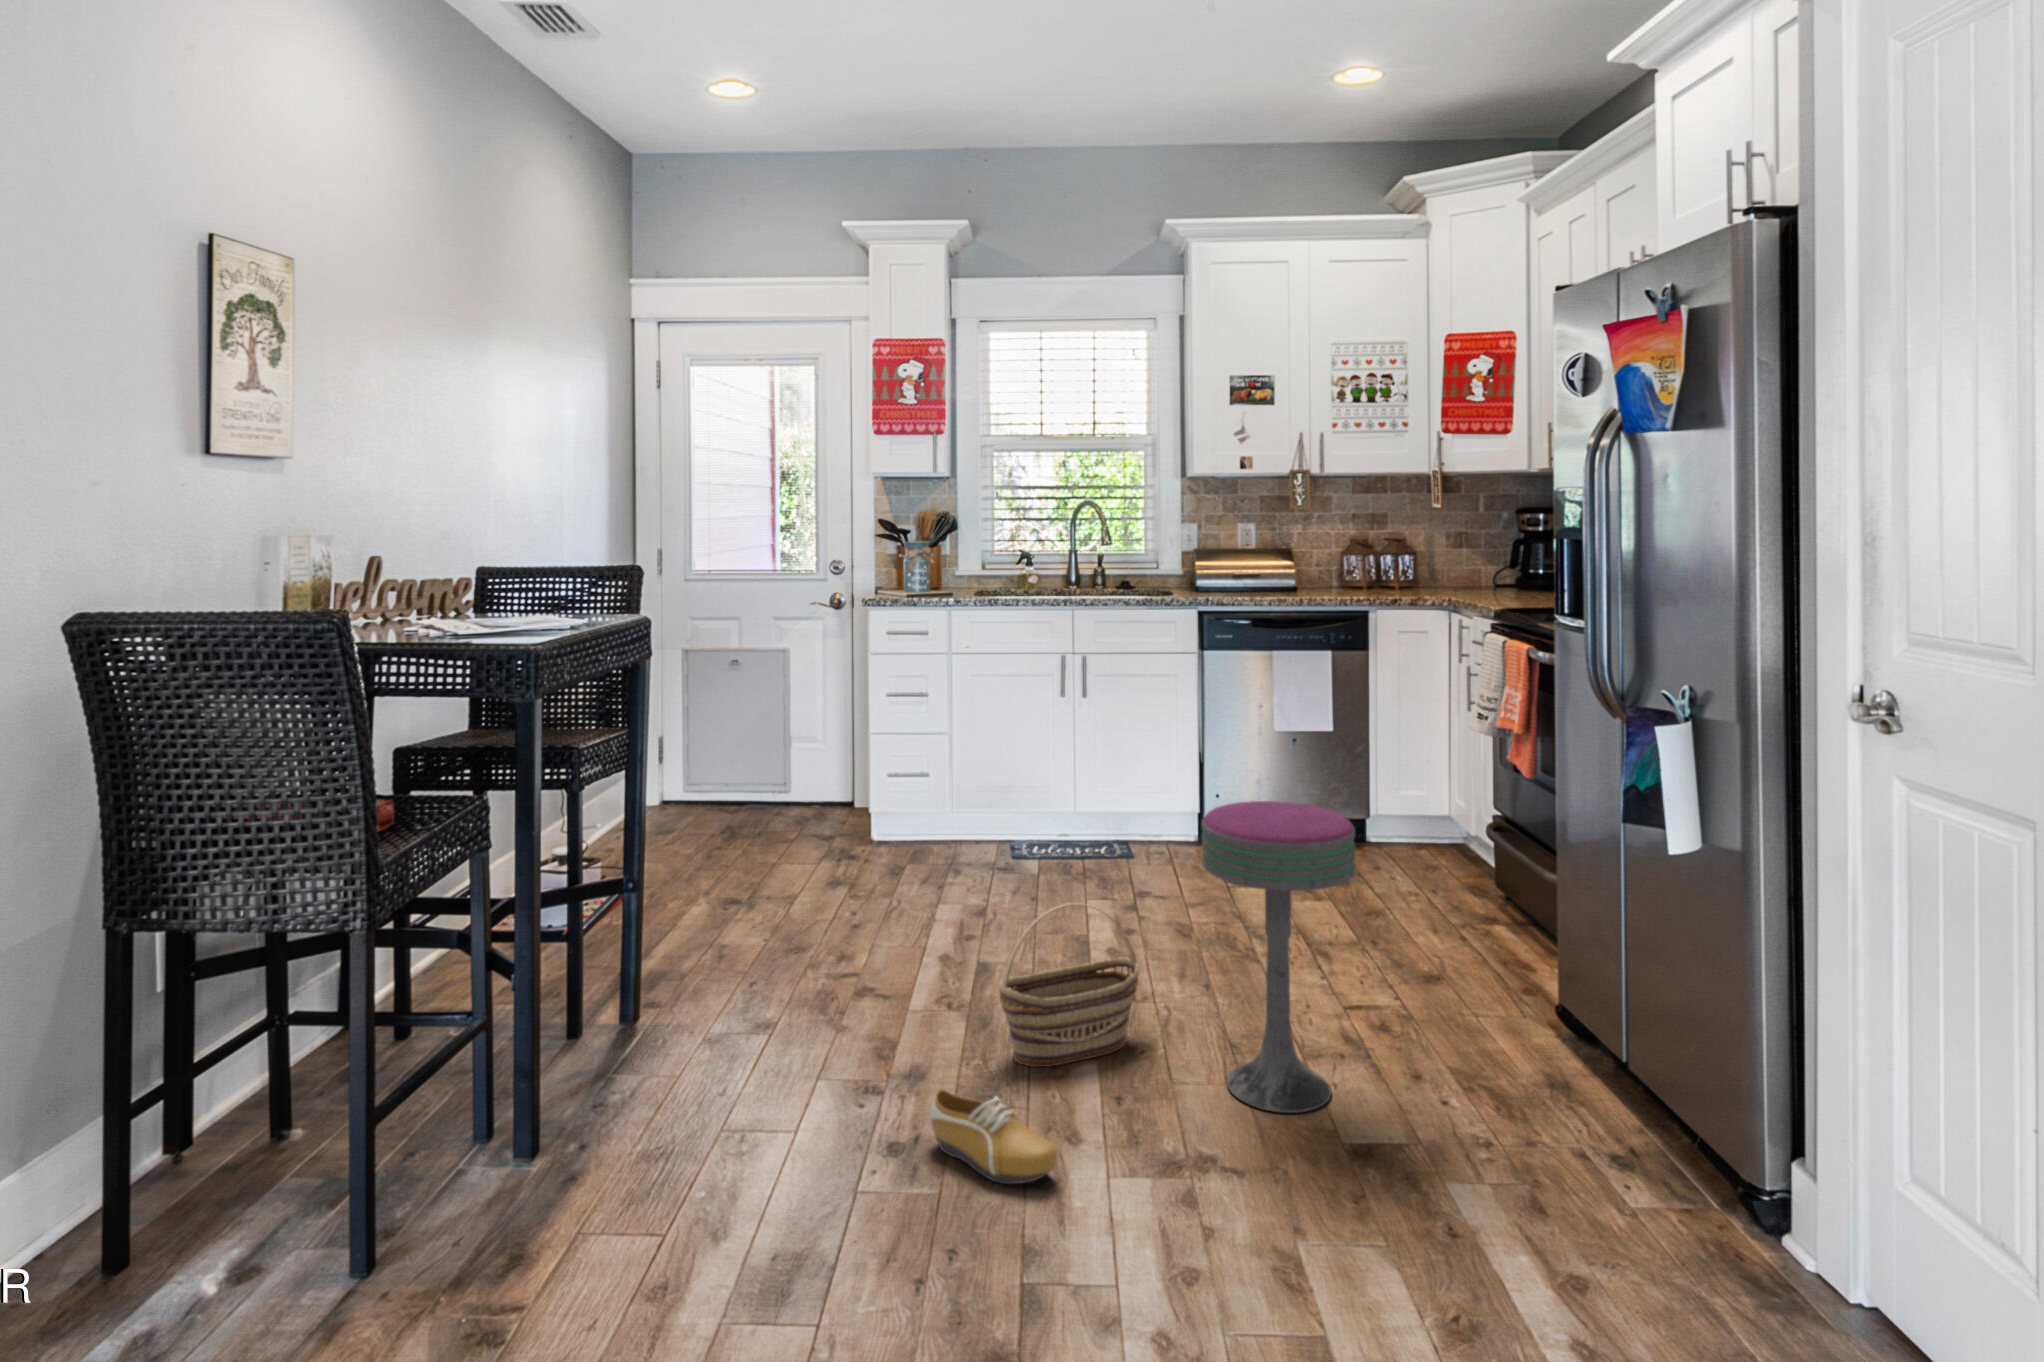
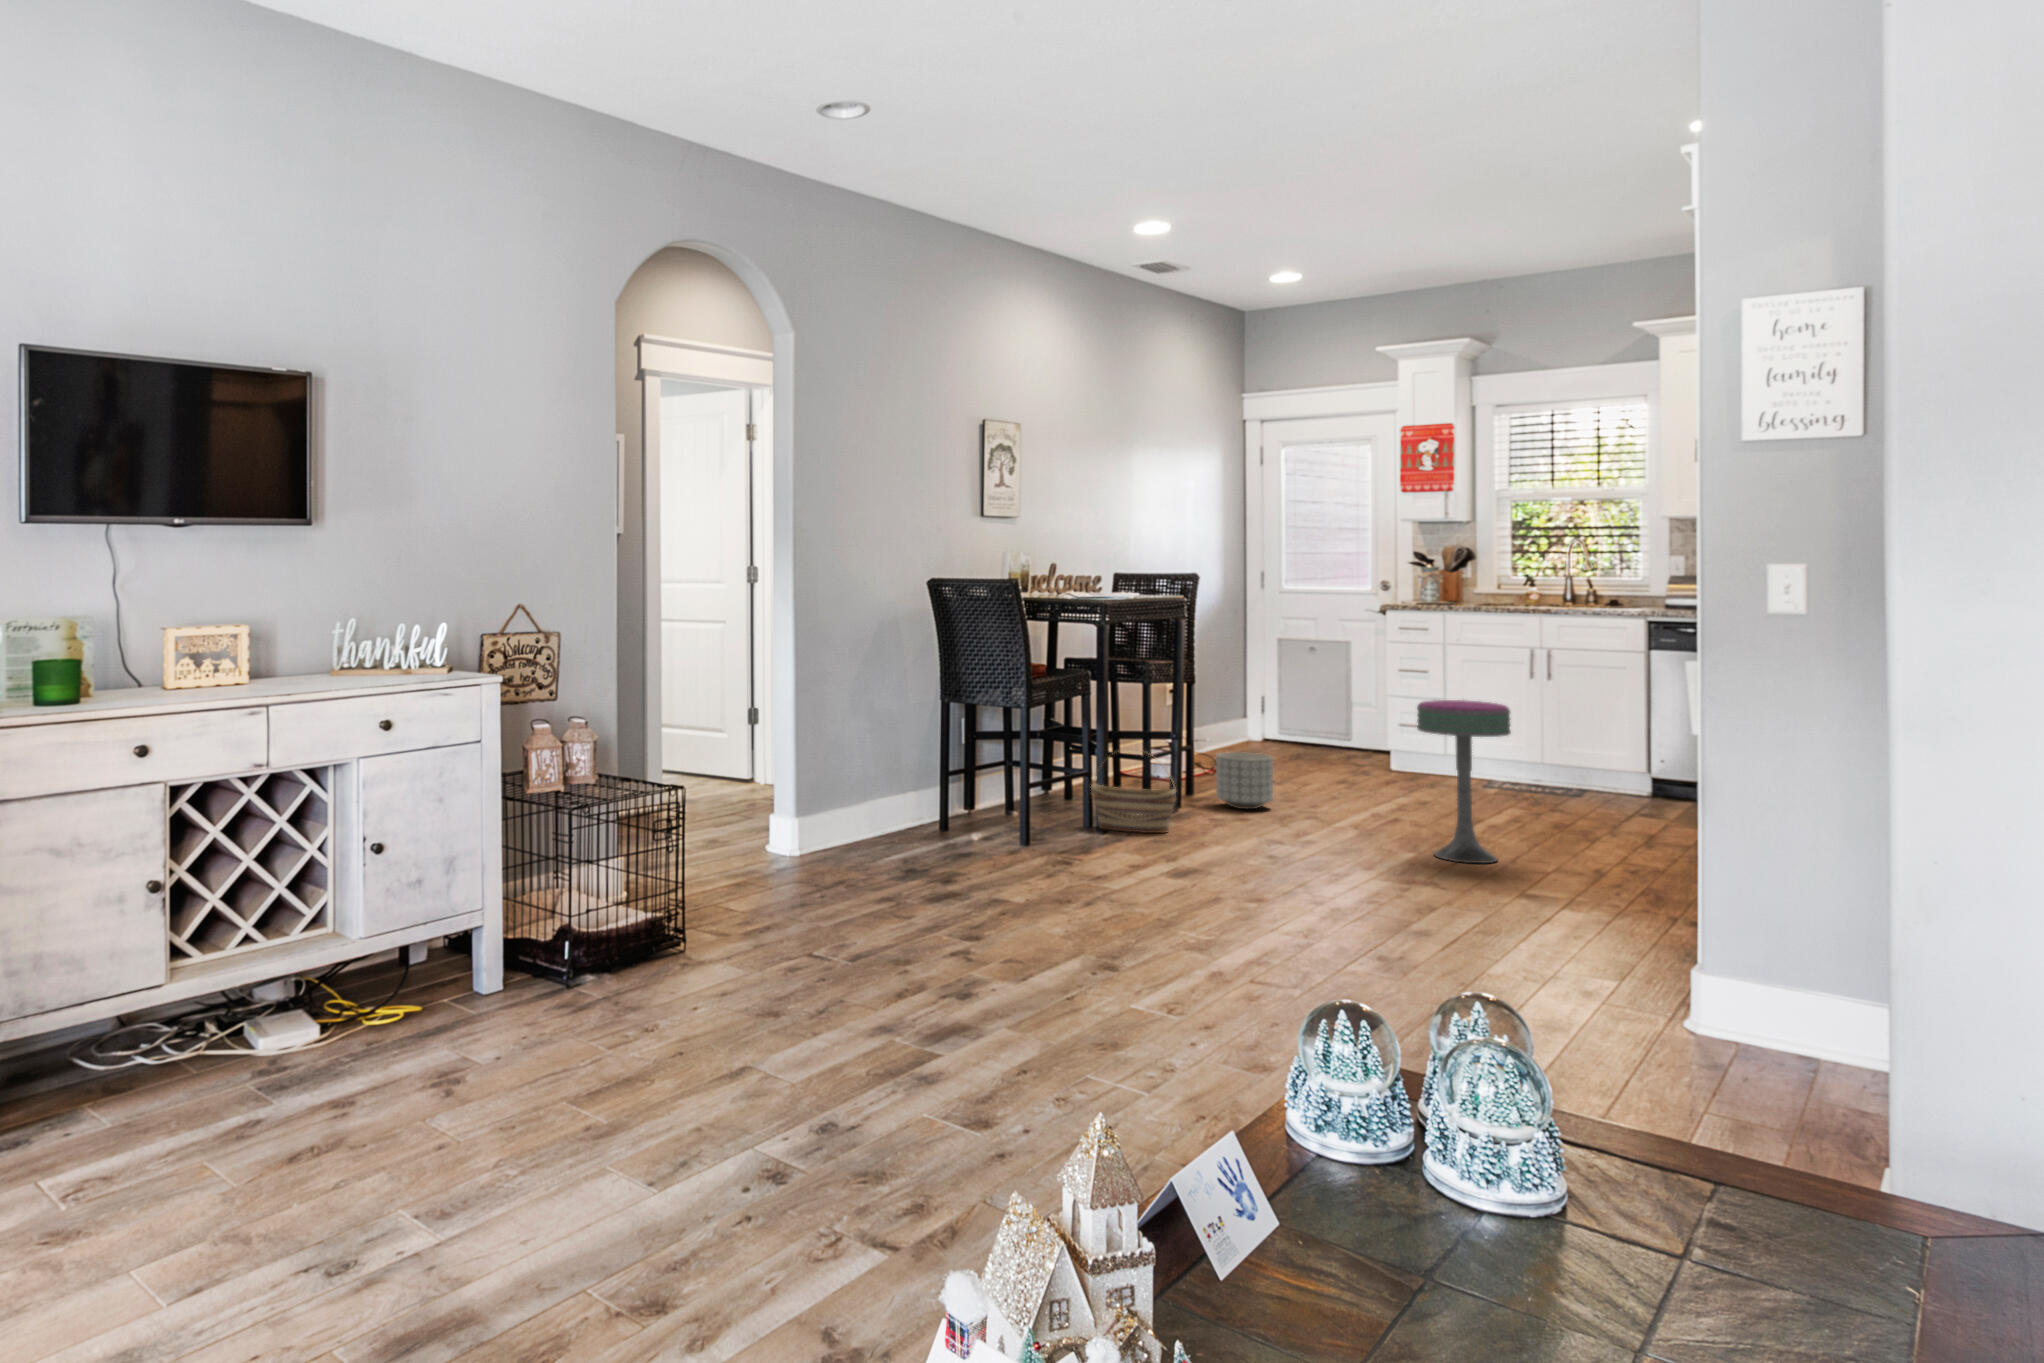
planter: none [745,897,847,1017] -> present [1216,752,1273,809]
basket: present [999,903,1139,1067] -> present [1091,749,1176,833]
shoe: present [930,1089,1058,1184] -> none [1254,812,1300,846]

